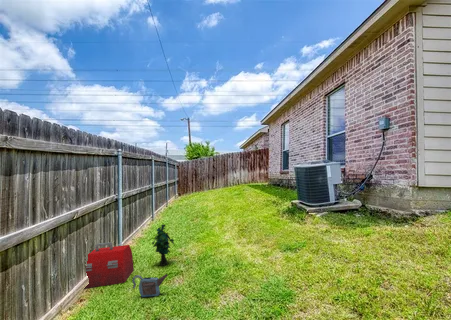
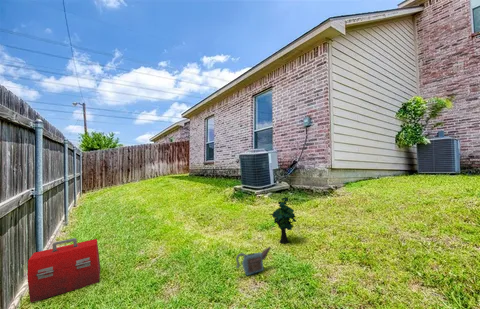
decorative plant: present [152,225,174,266] -> present [270,198,296,243]
watering can: present [132,274,168,297] -> present [236,247,271,275]

